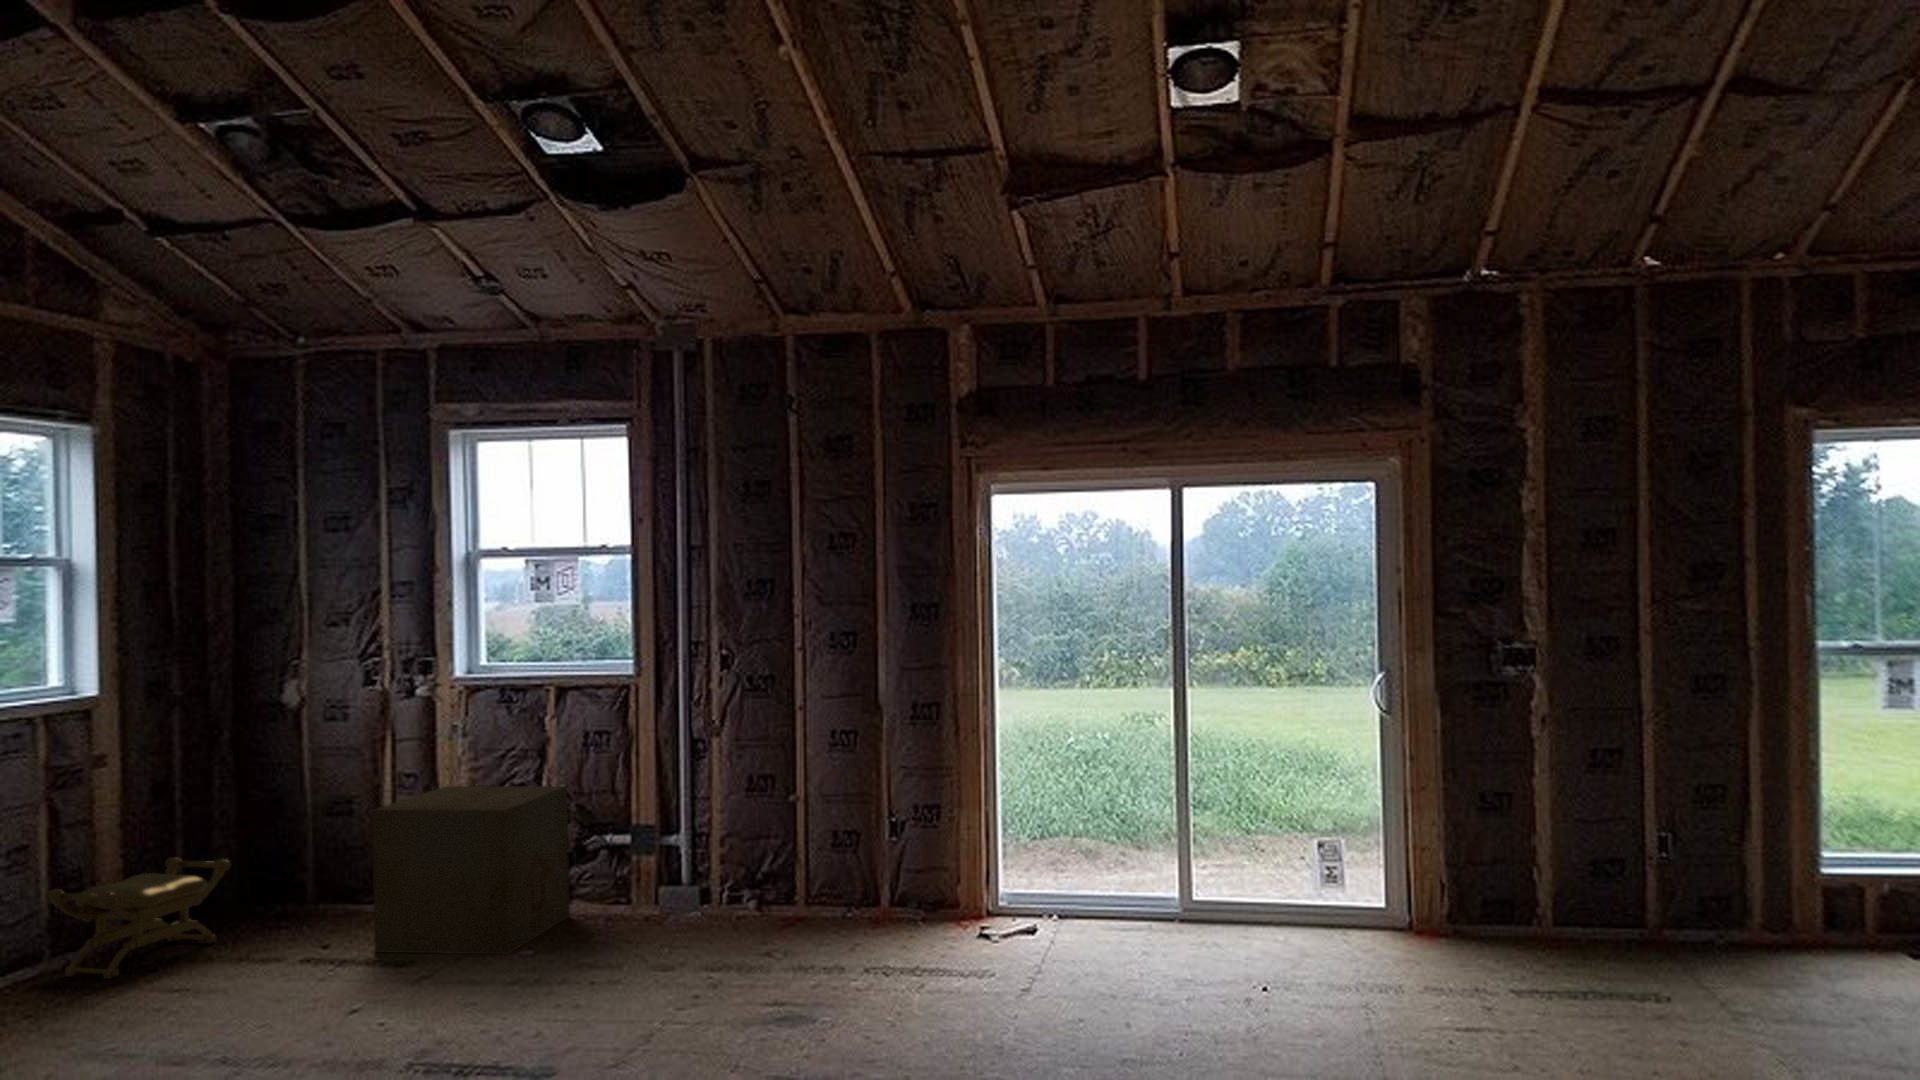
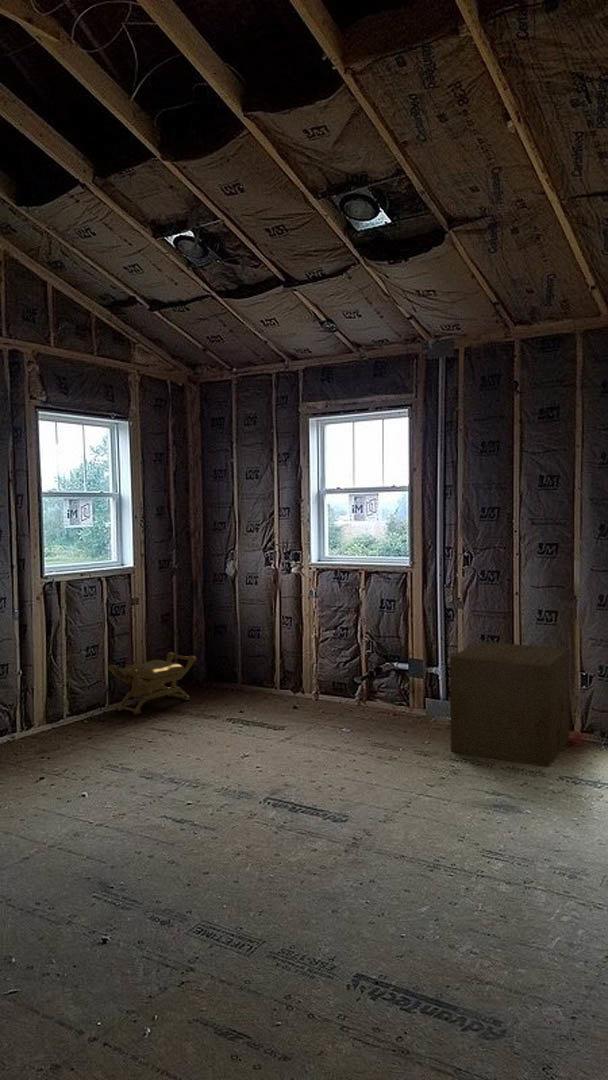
cardboard box: present [372,786,570,954] -> present [450,641,570,767]

